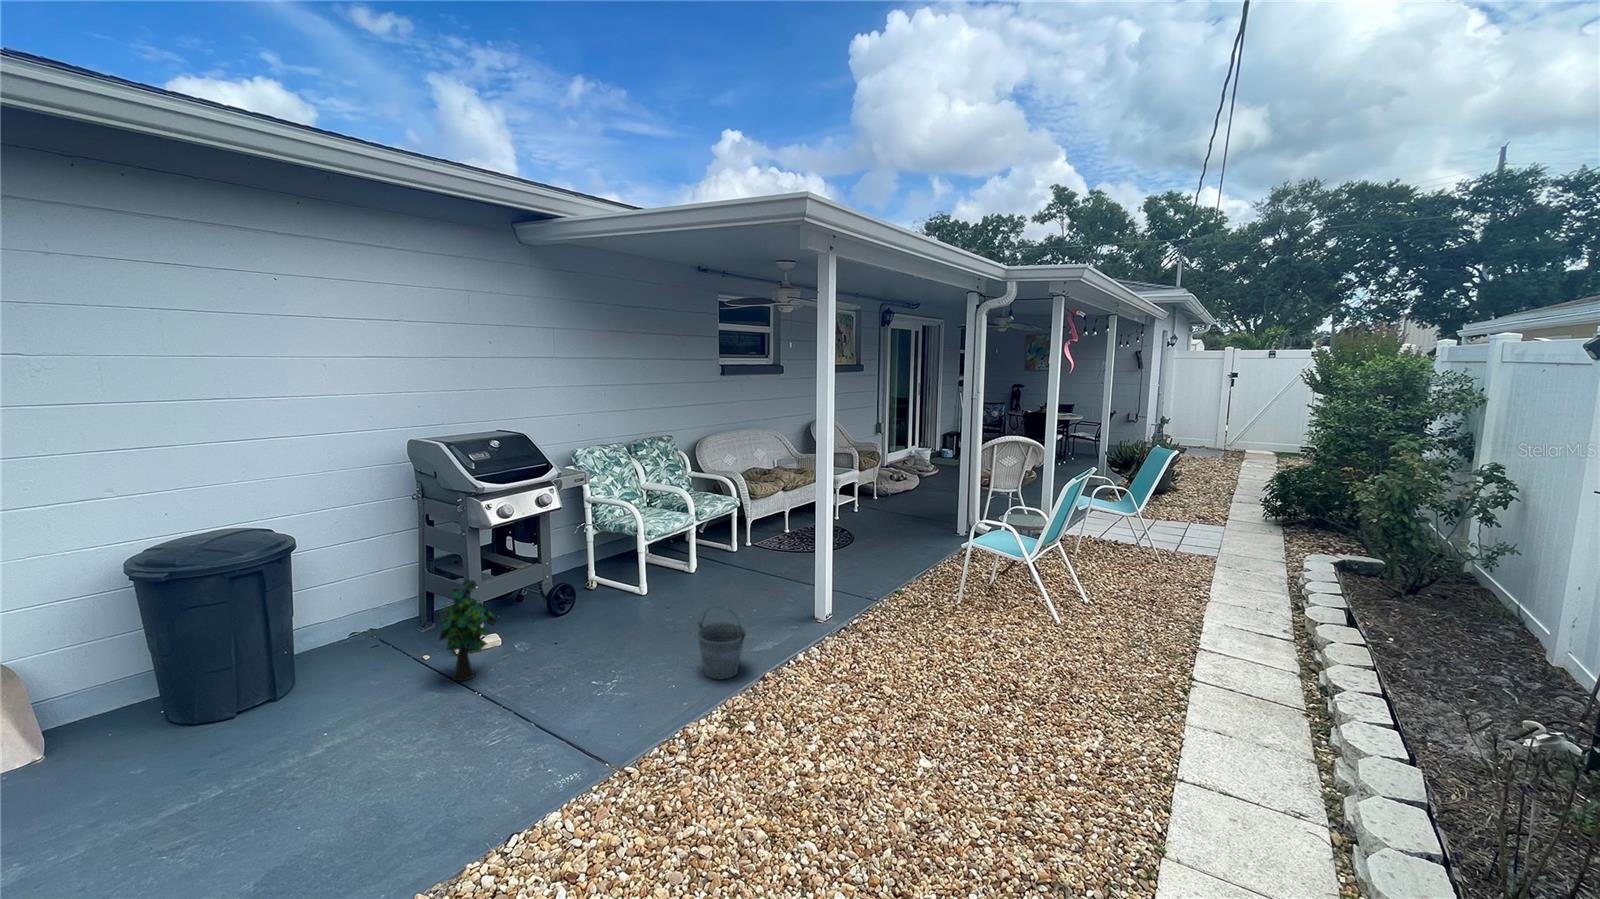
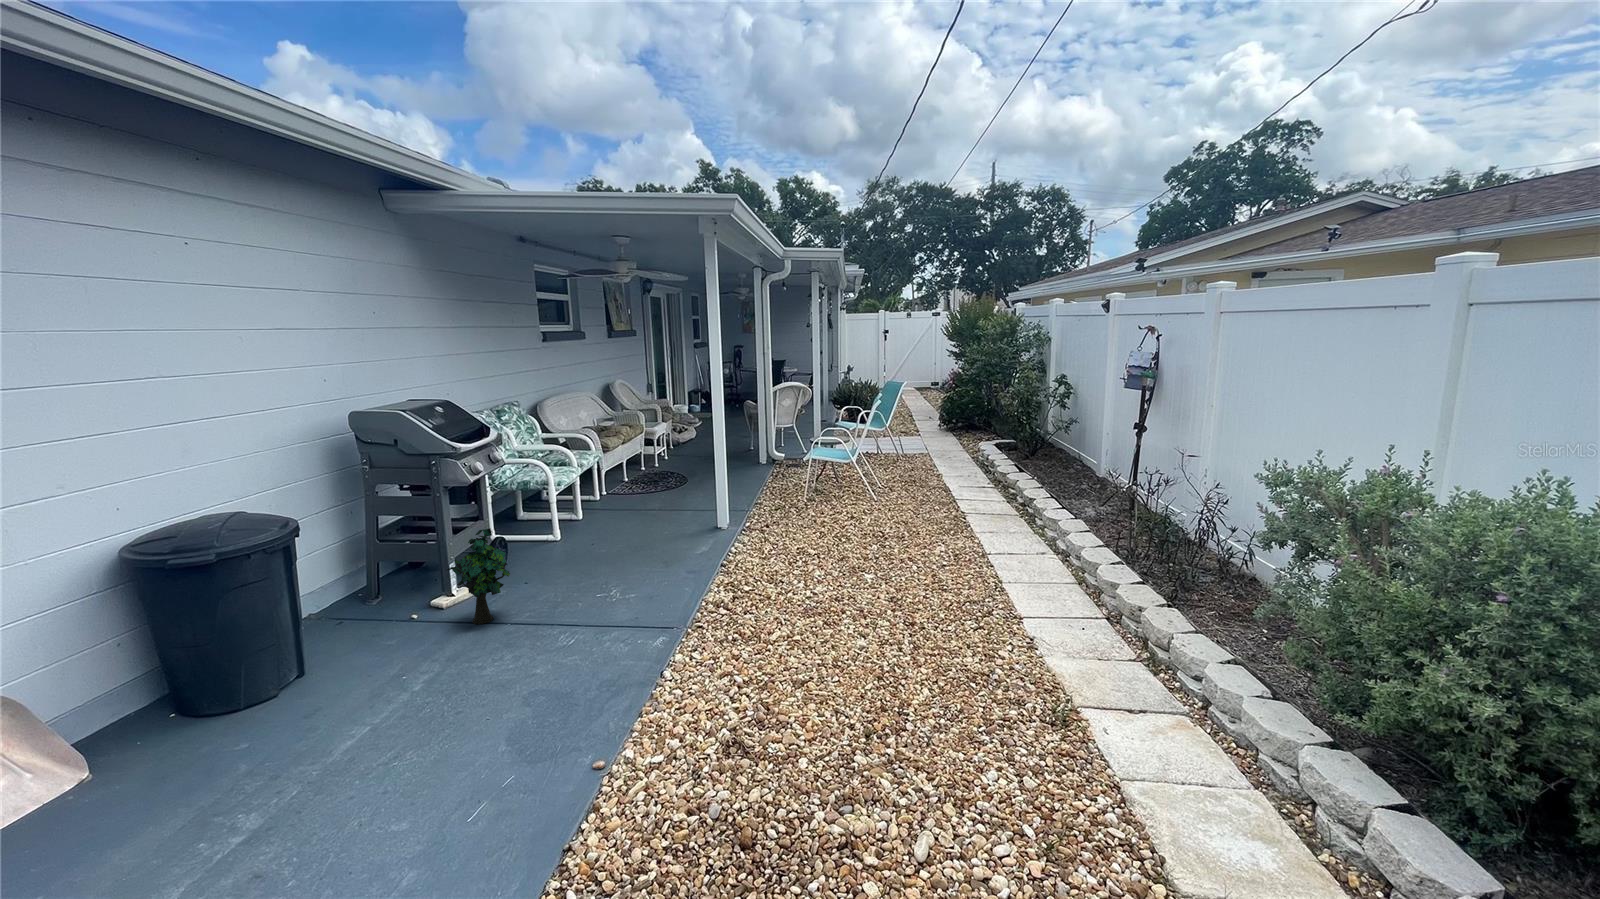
bucket: present [697,606,746,679] -> none [673,516,717,573]

